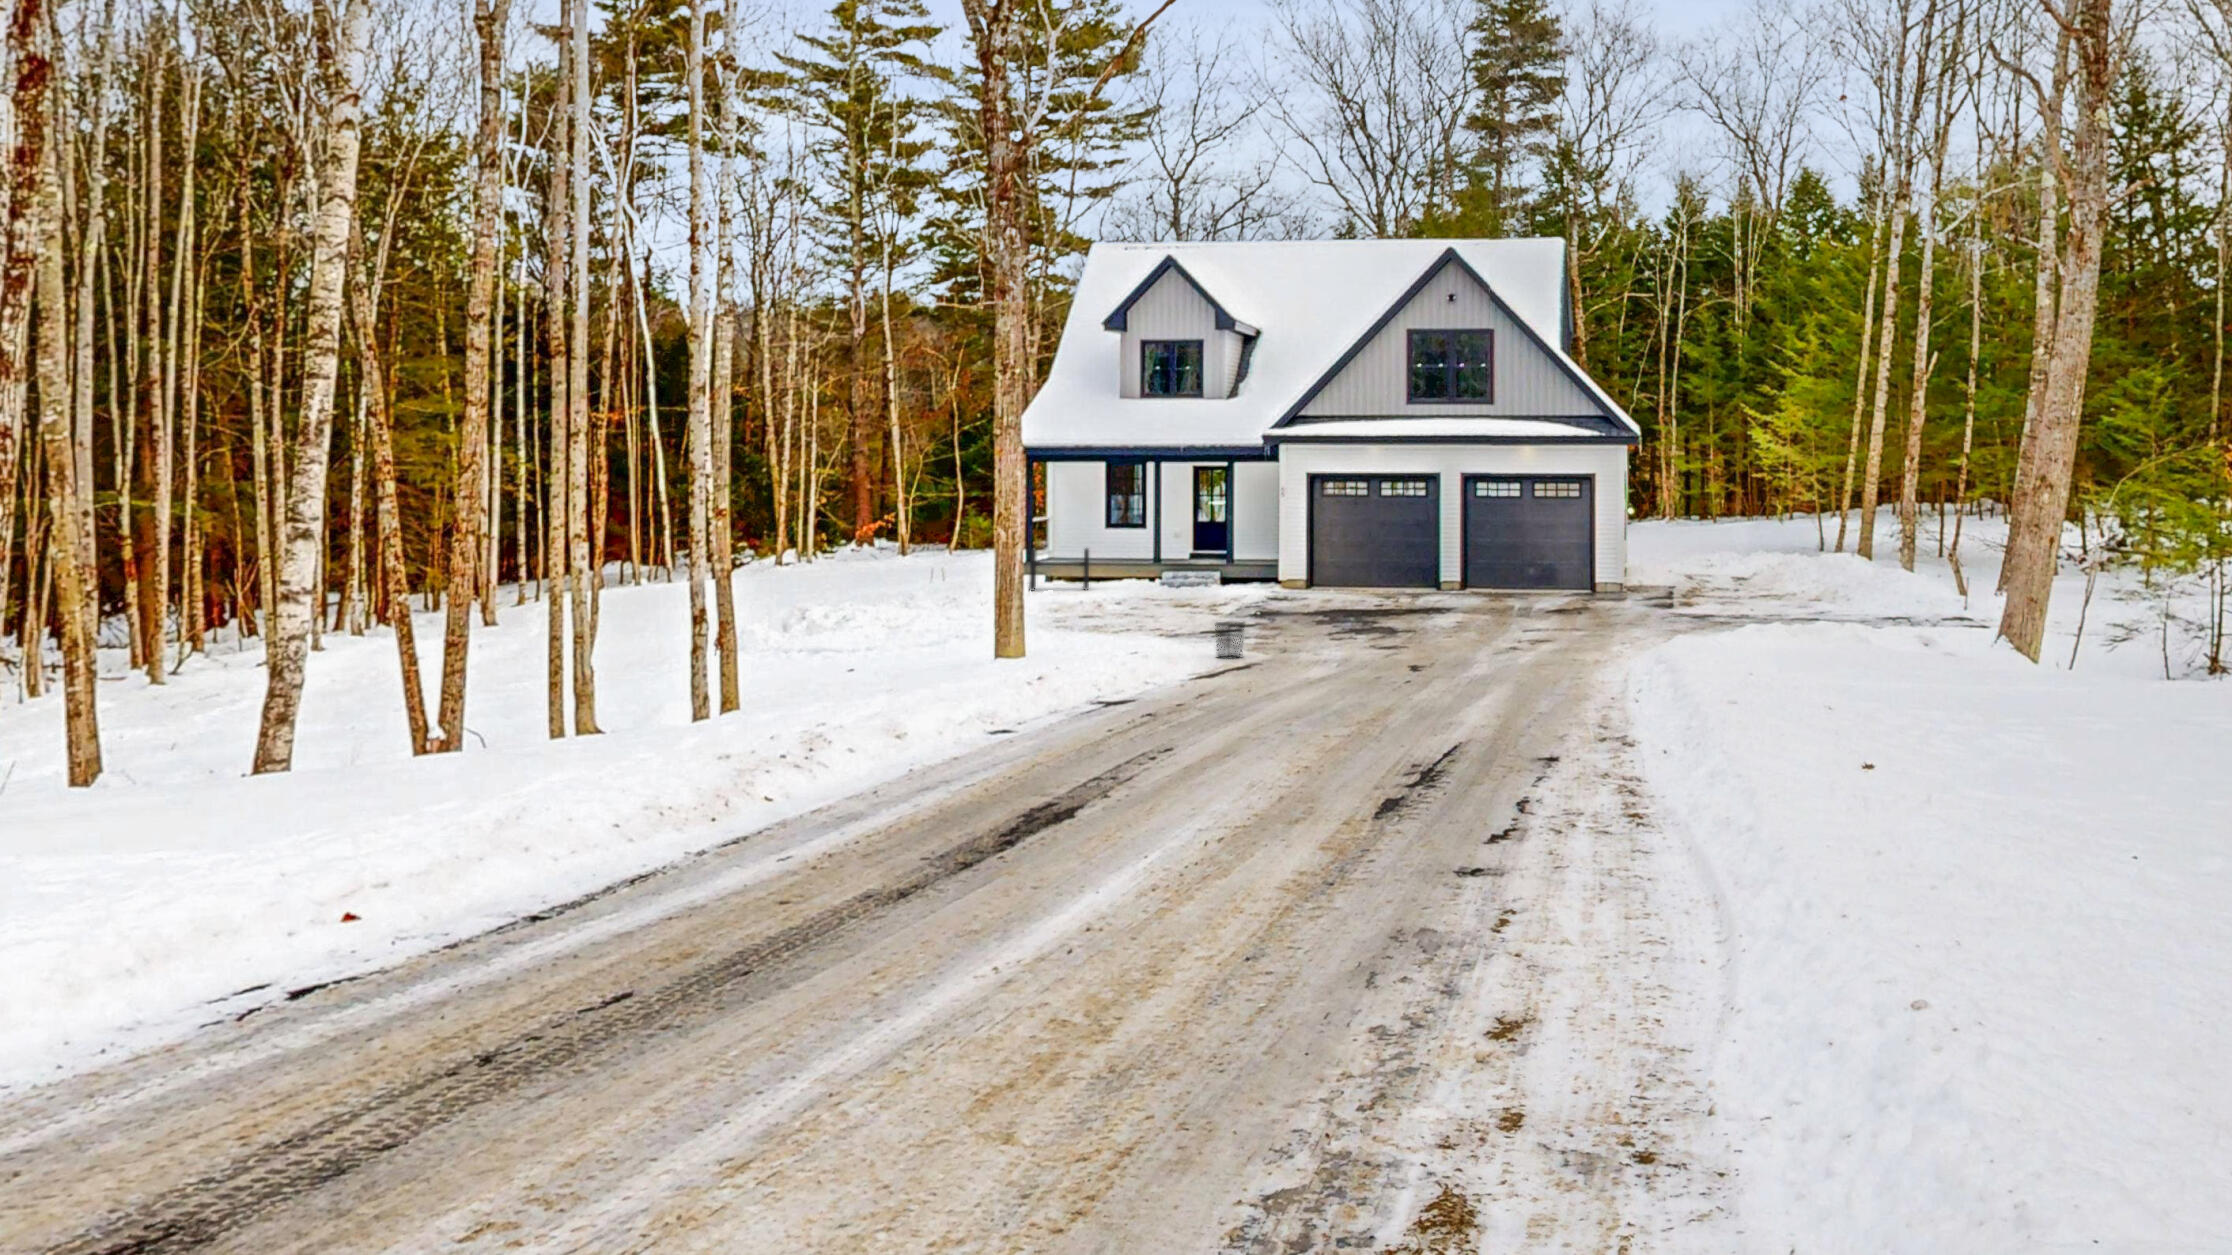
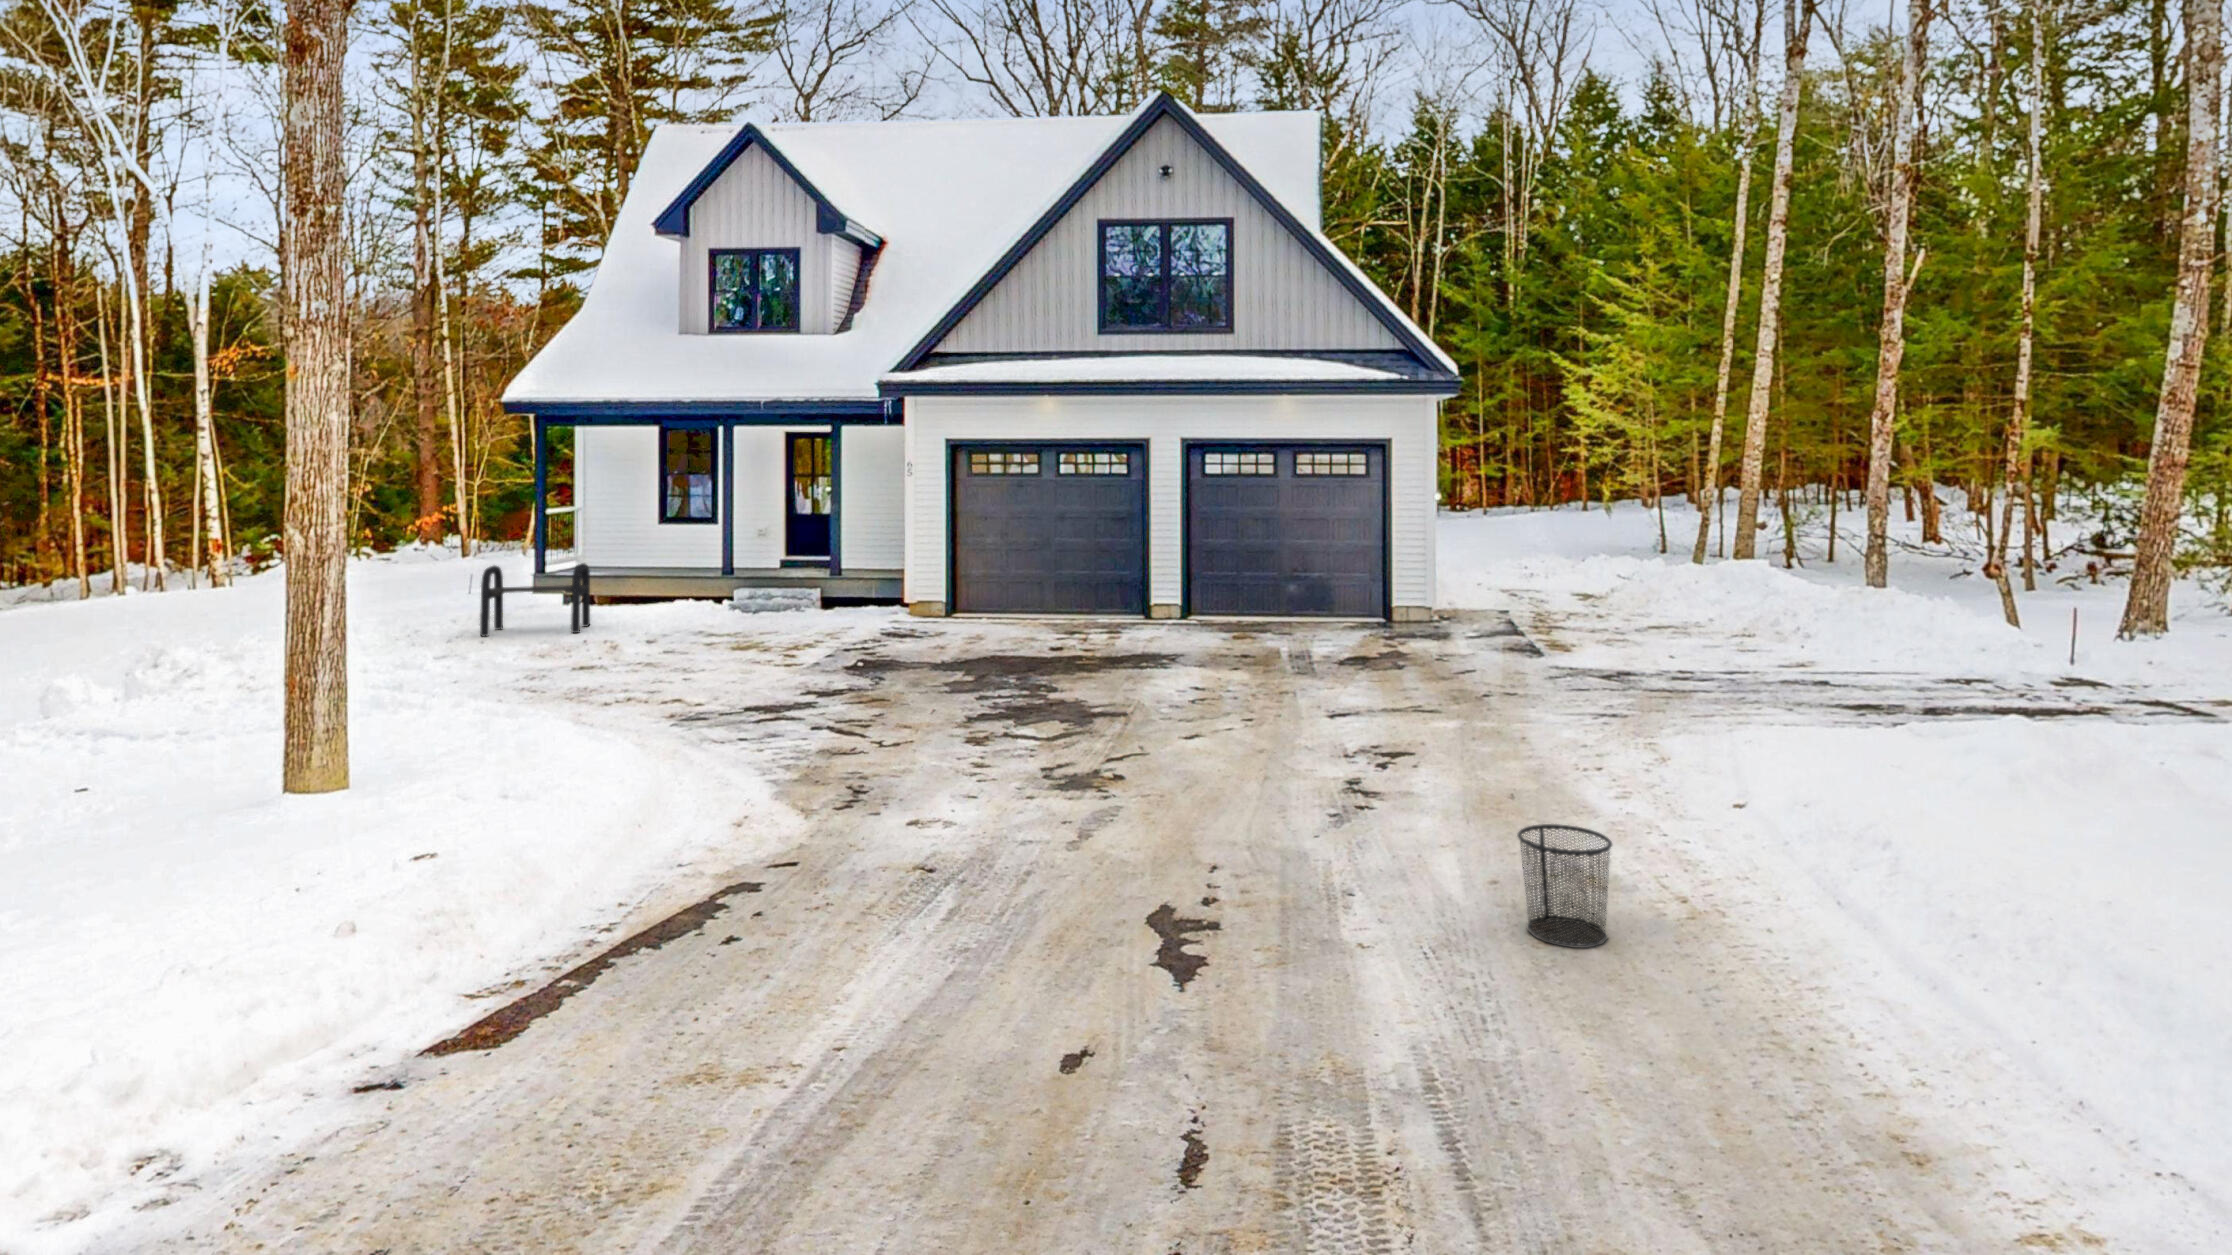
trash can: present [1215,622,1245,659] -> present [1517,824,1612,948]

